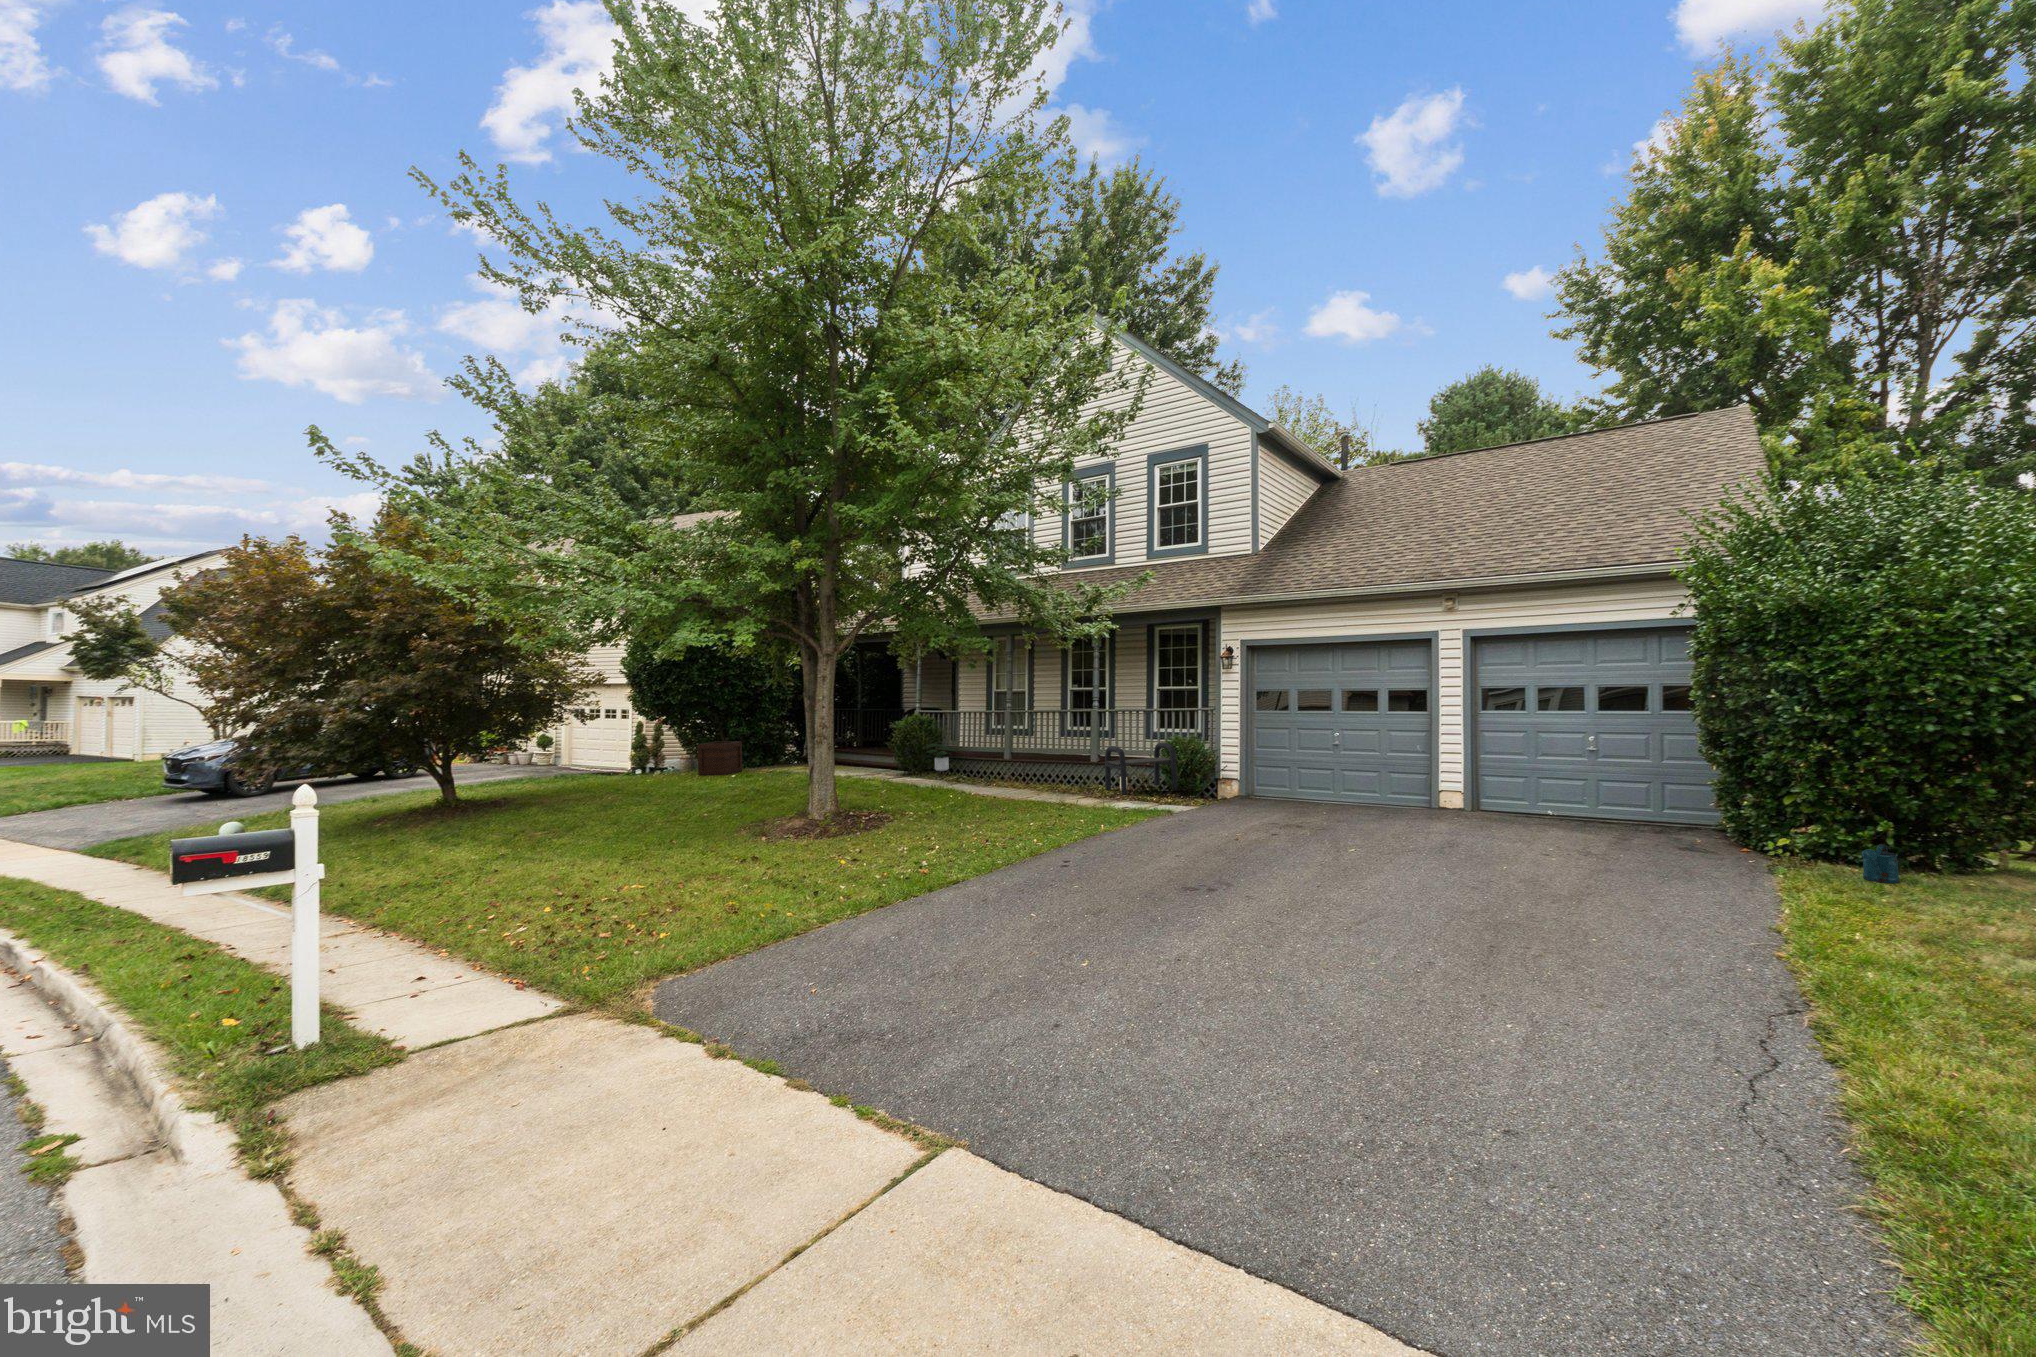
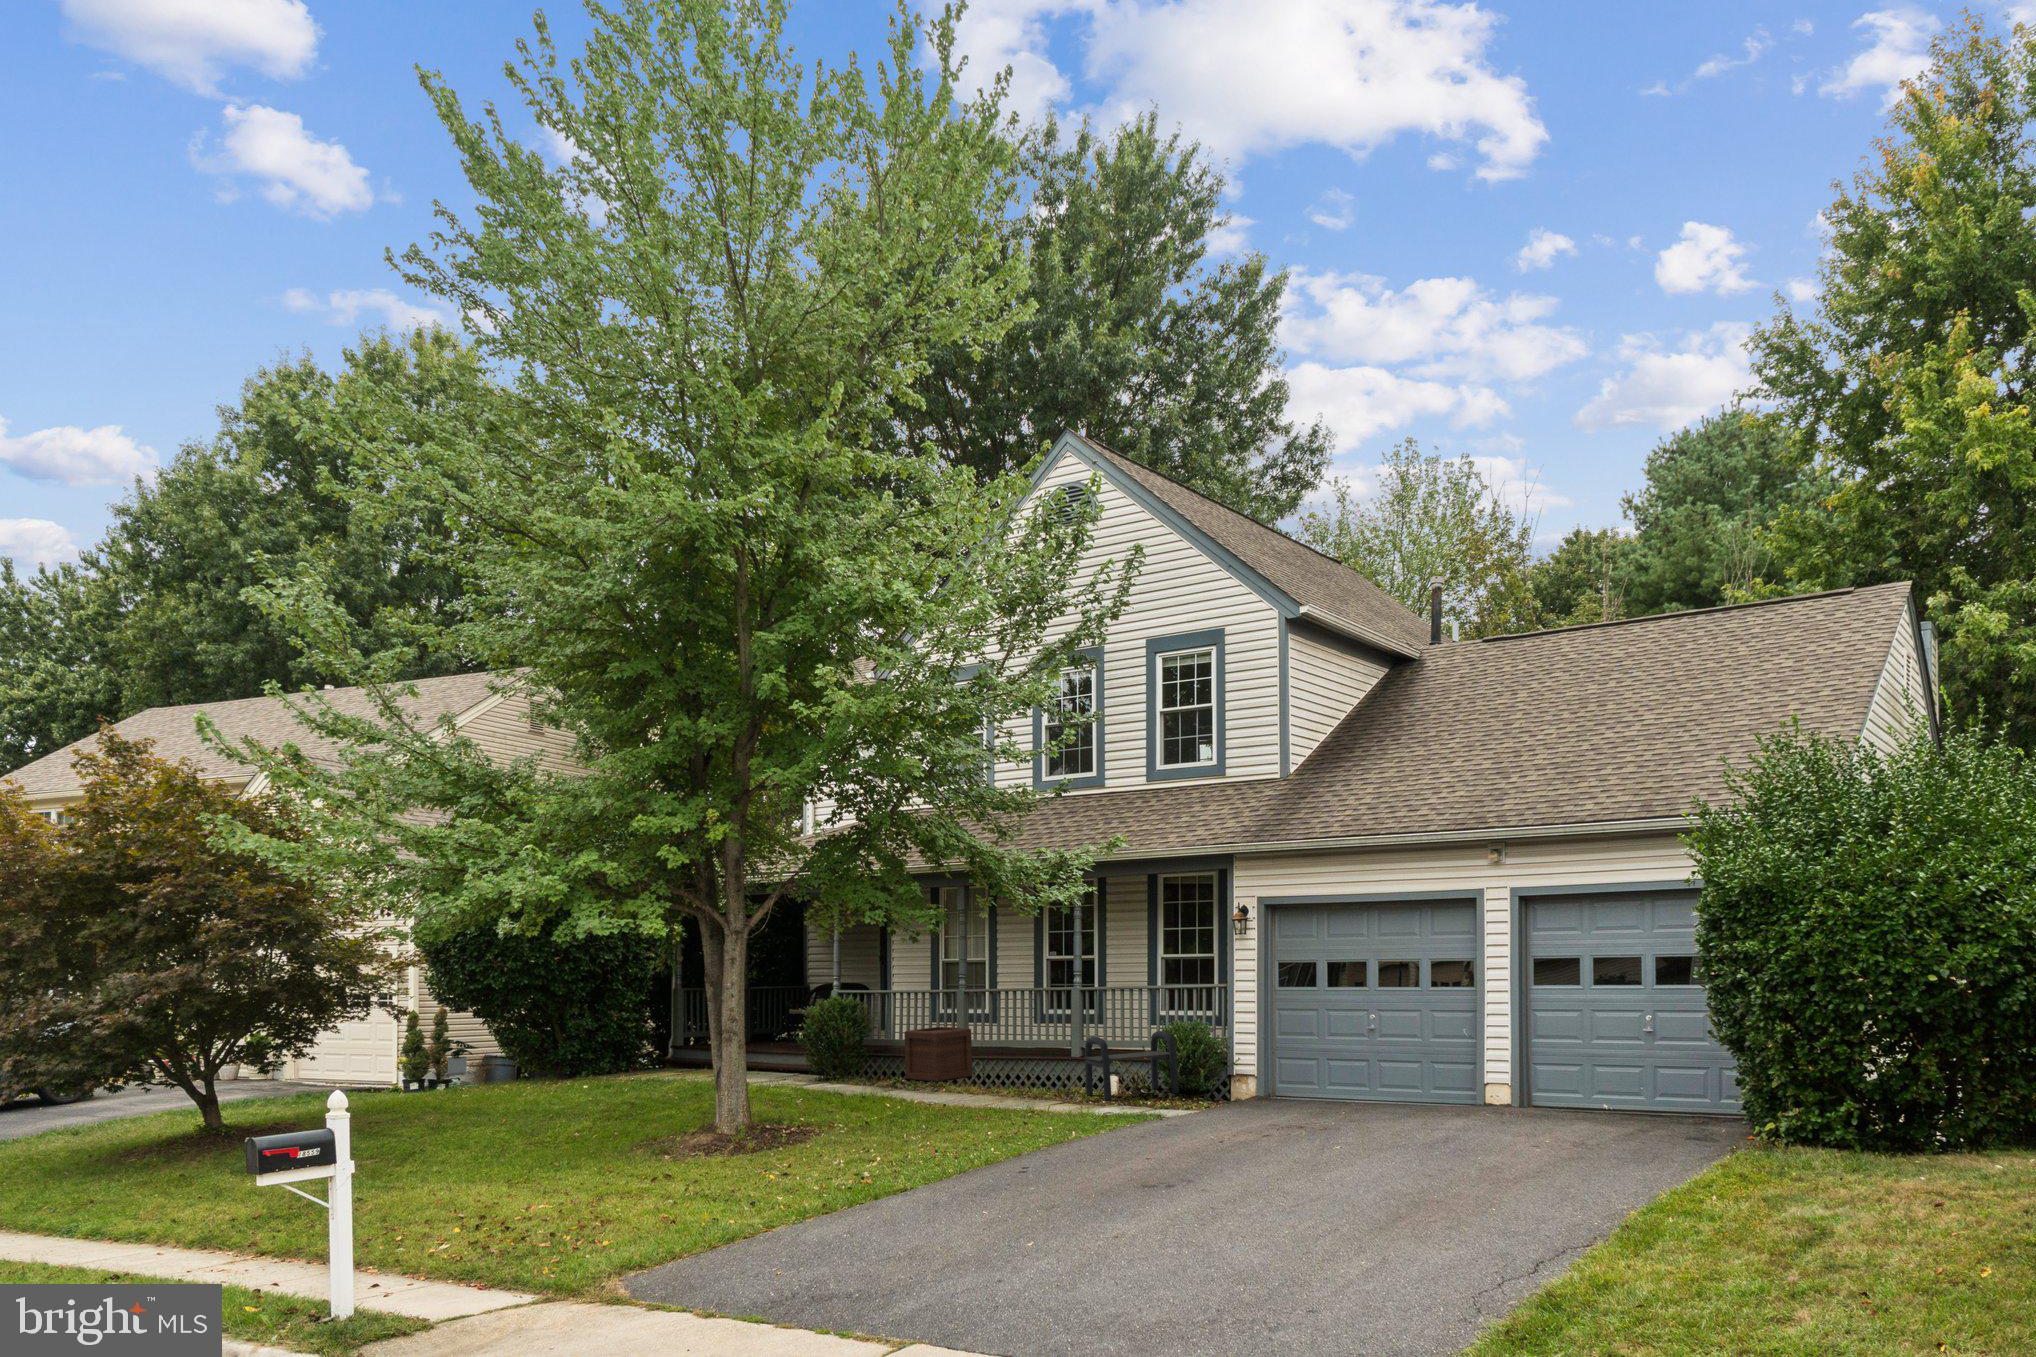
wooden crate: present [697,741,743,775] -> present [904,1027,973,1082]
potted plant: present [926,744,958,771] -> present [437,1040,478,1075]
watering can: present [1861,844,1900,883] -> none [1764,1124,1805,1161]

